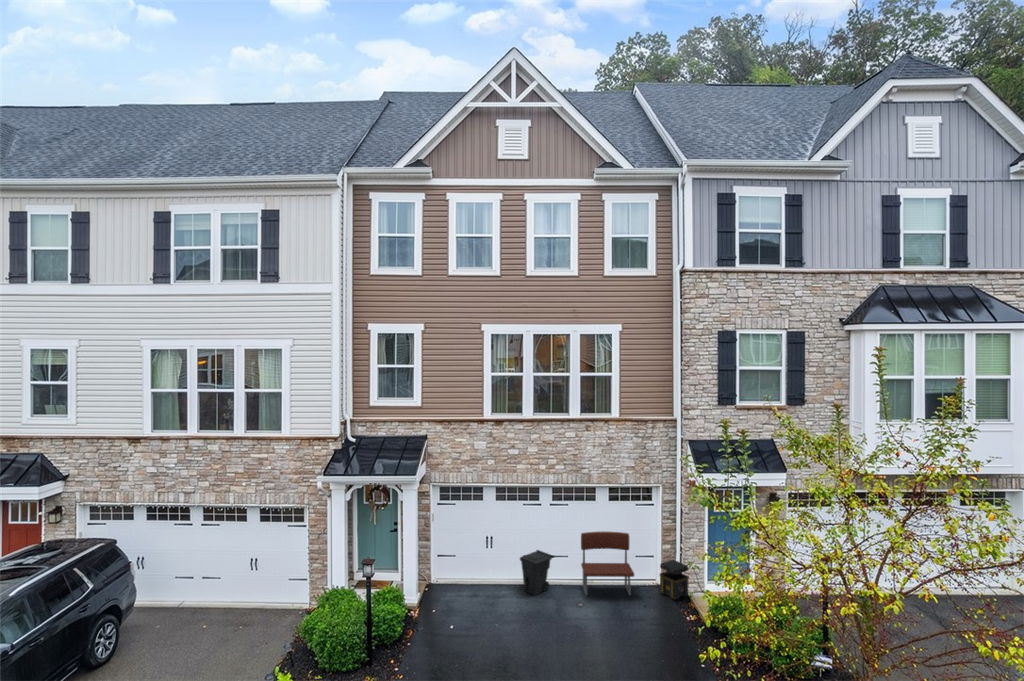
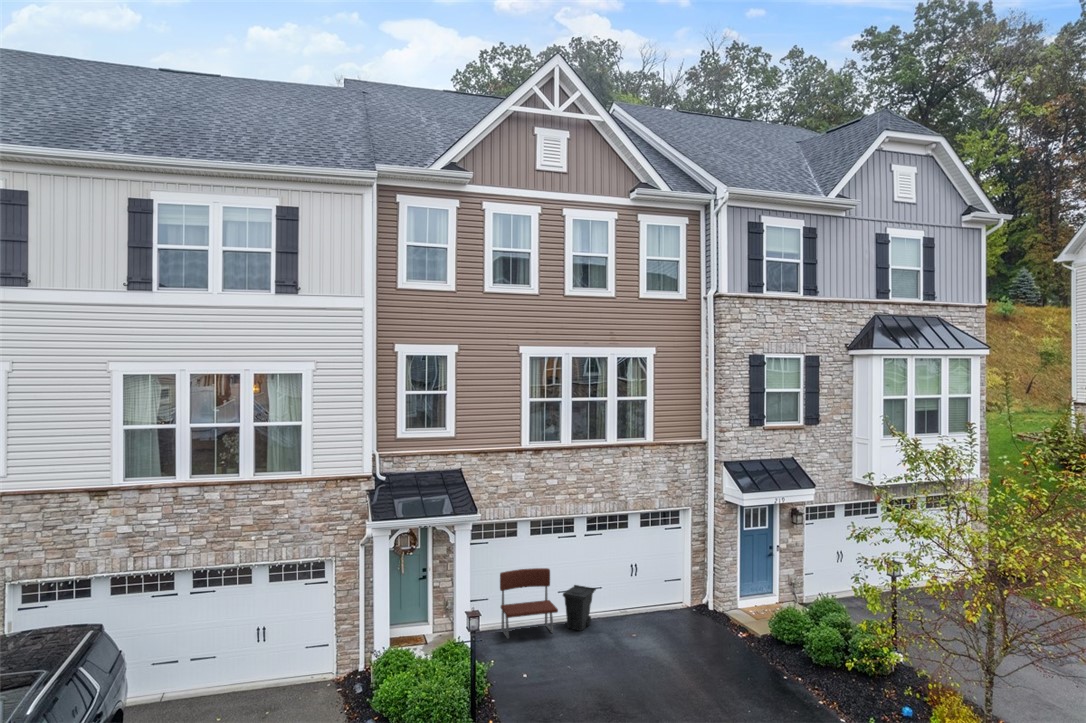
bench: present [581,531,634,595] -> present [500,568,558,638]
toolbox: present [660,560,689,600] -> none [695,581,723,618]

